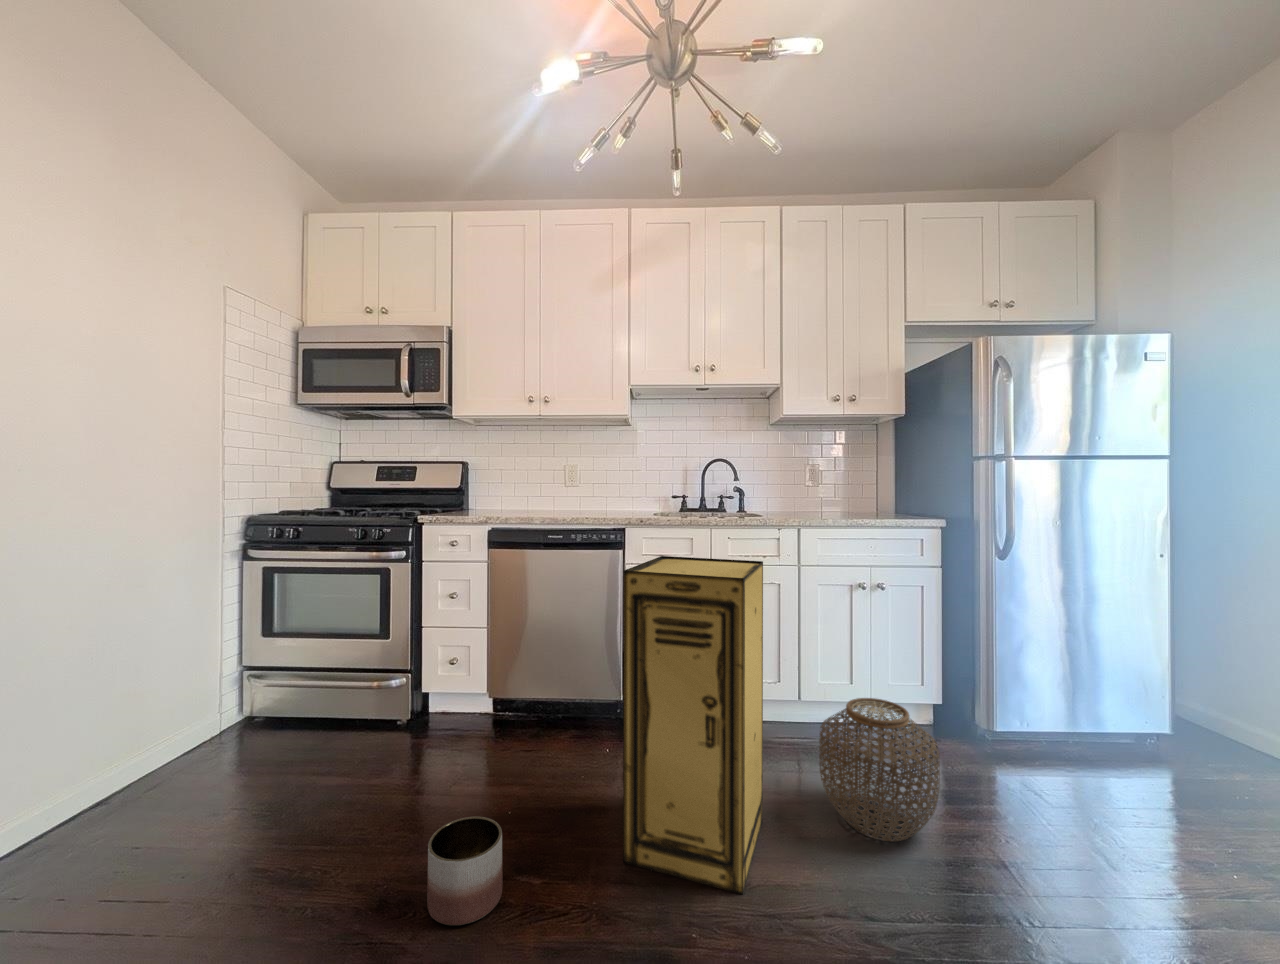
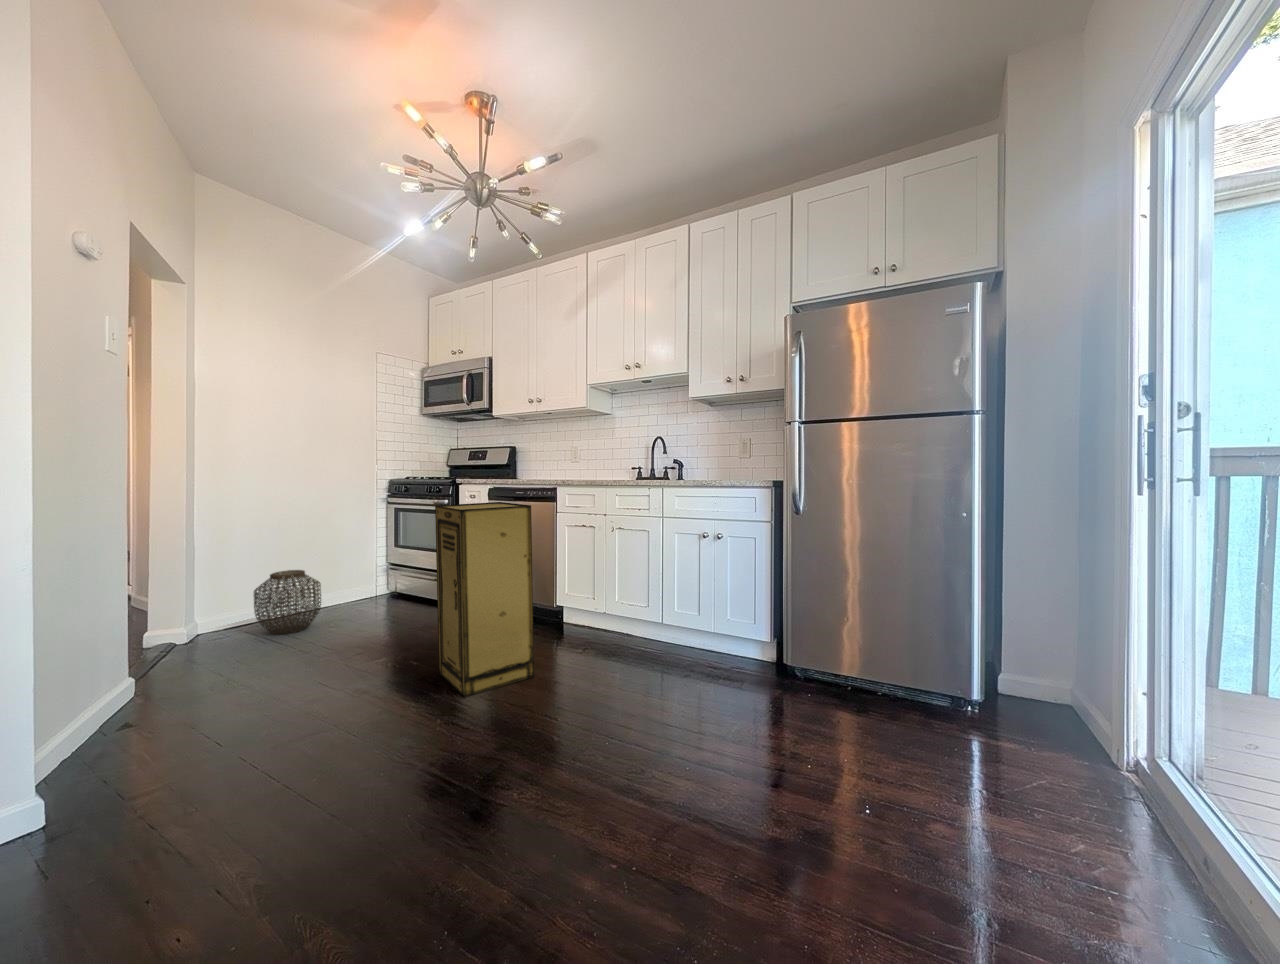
woven basket: present [819,698,940,841] -> present [254,570,321,634]
planter: present [427,817,503,925] -> none [339,631,381,675]

